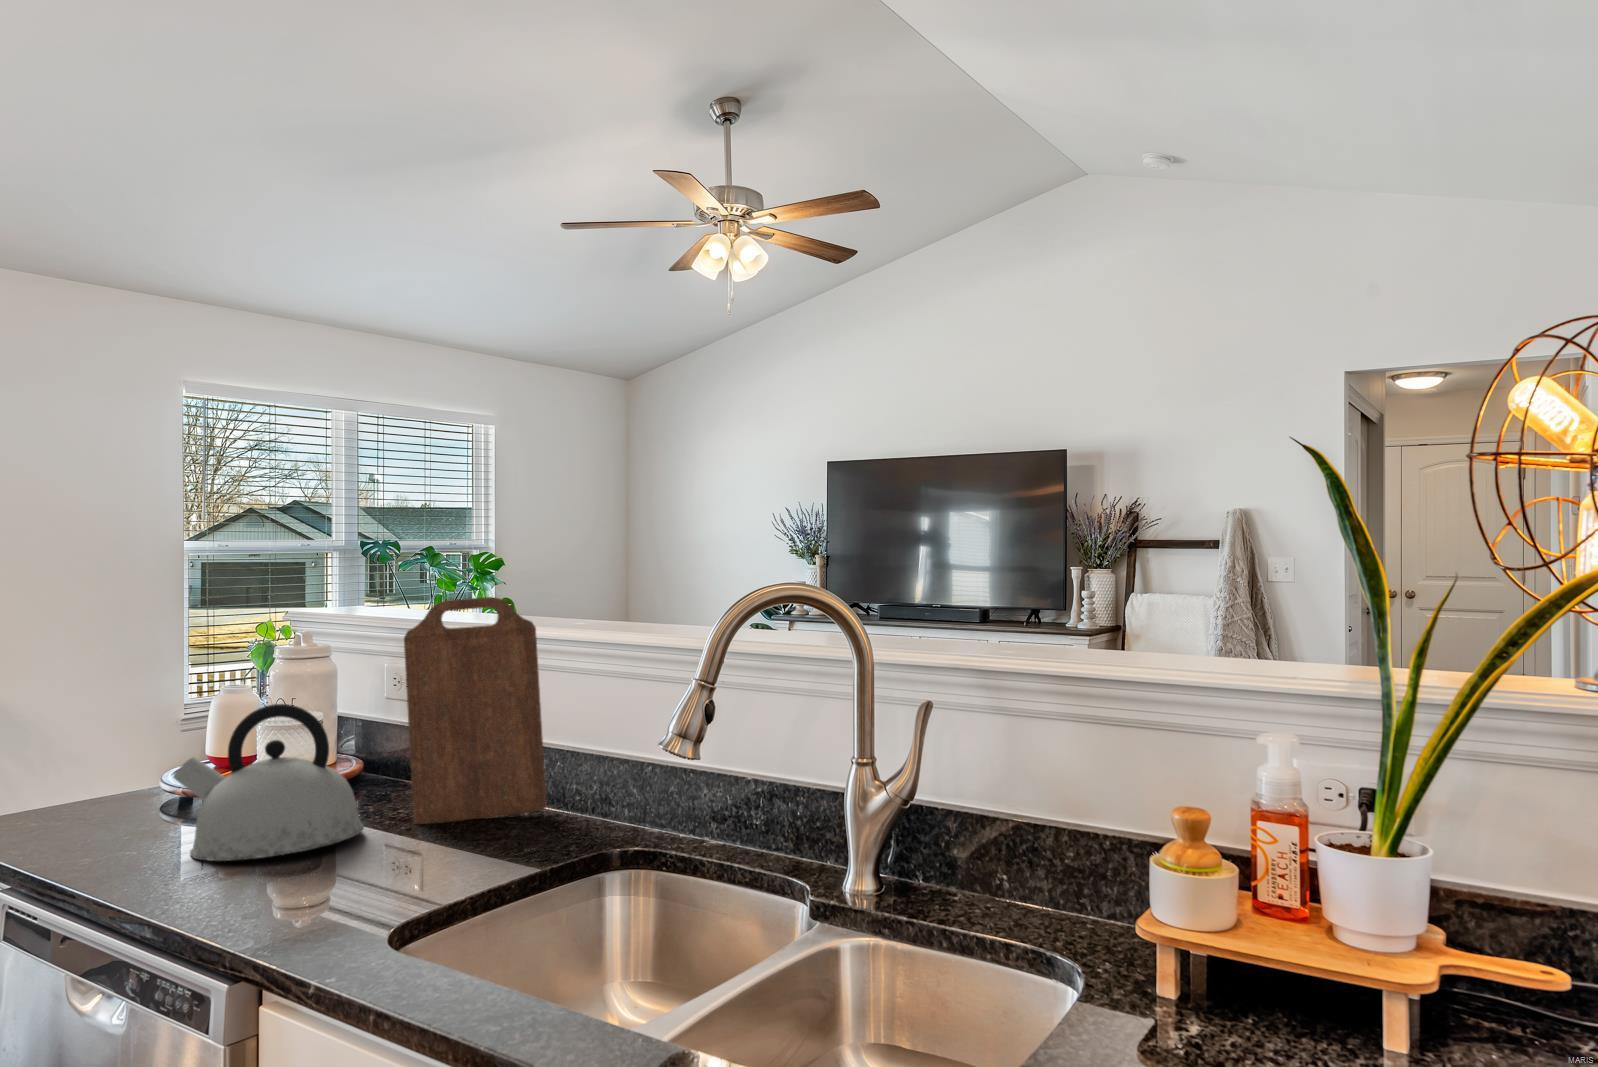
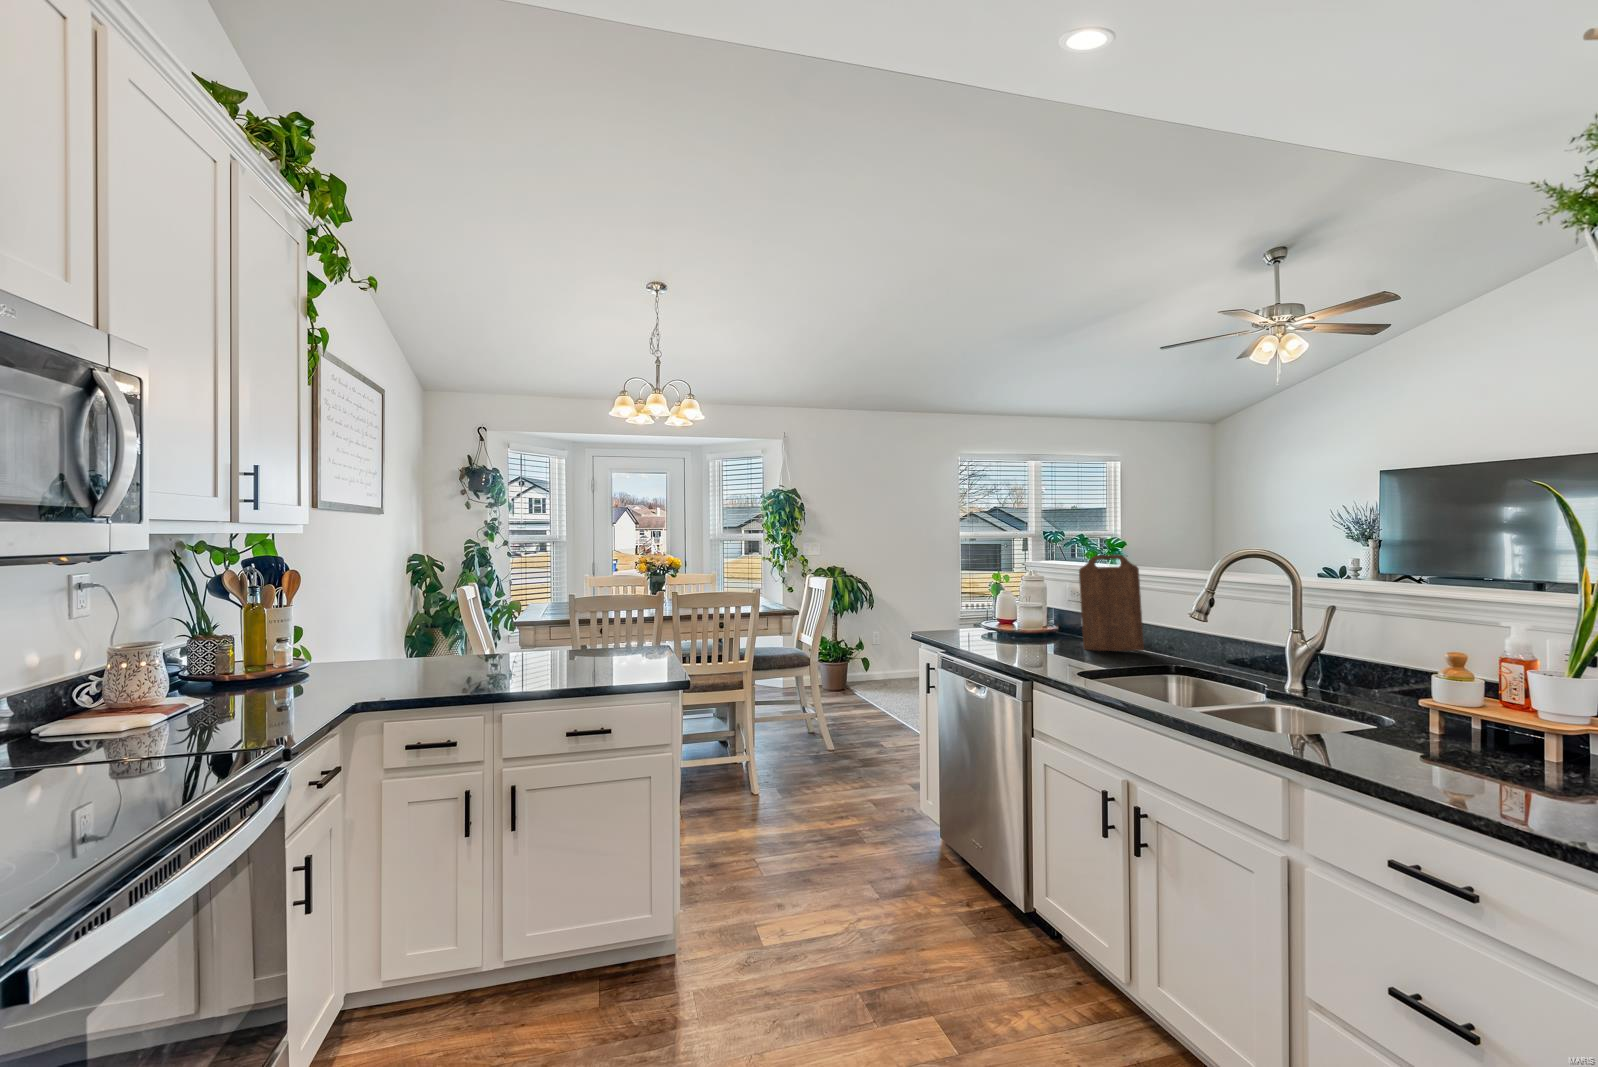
kettle: present [173,704,364,861] -> none [992,594,1063,650]

